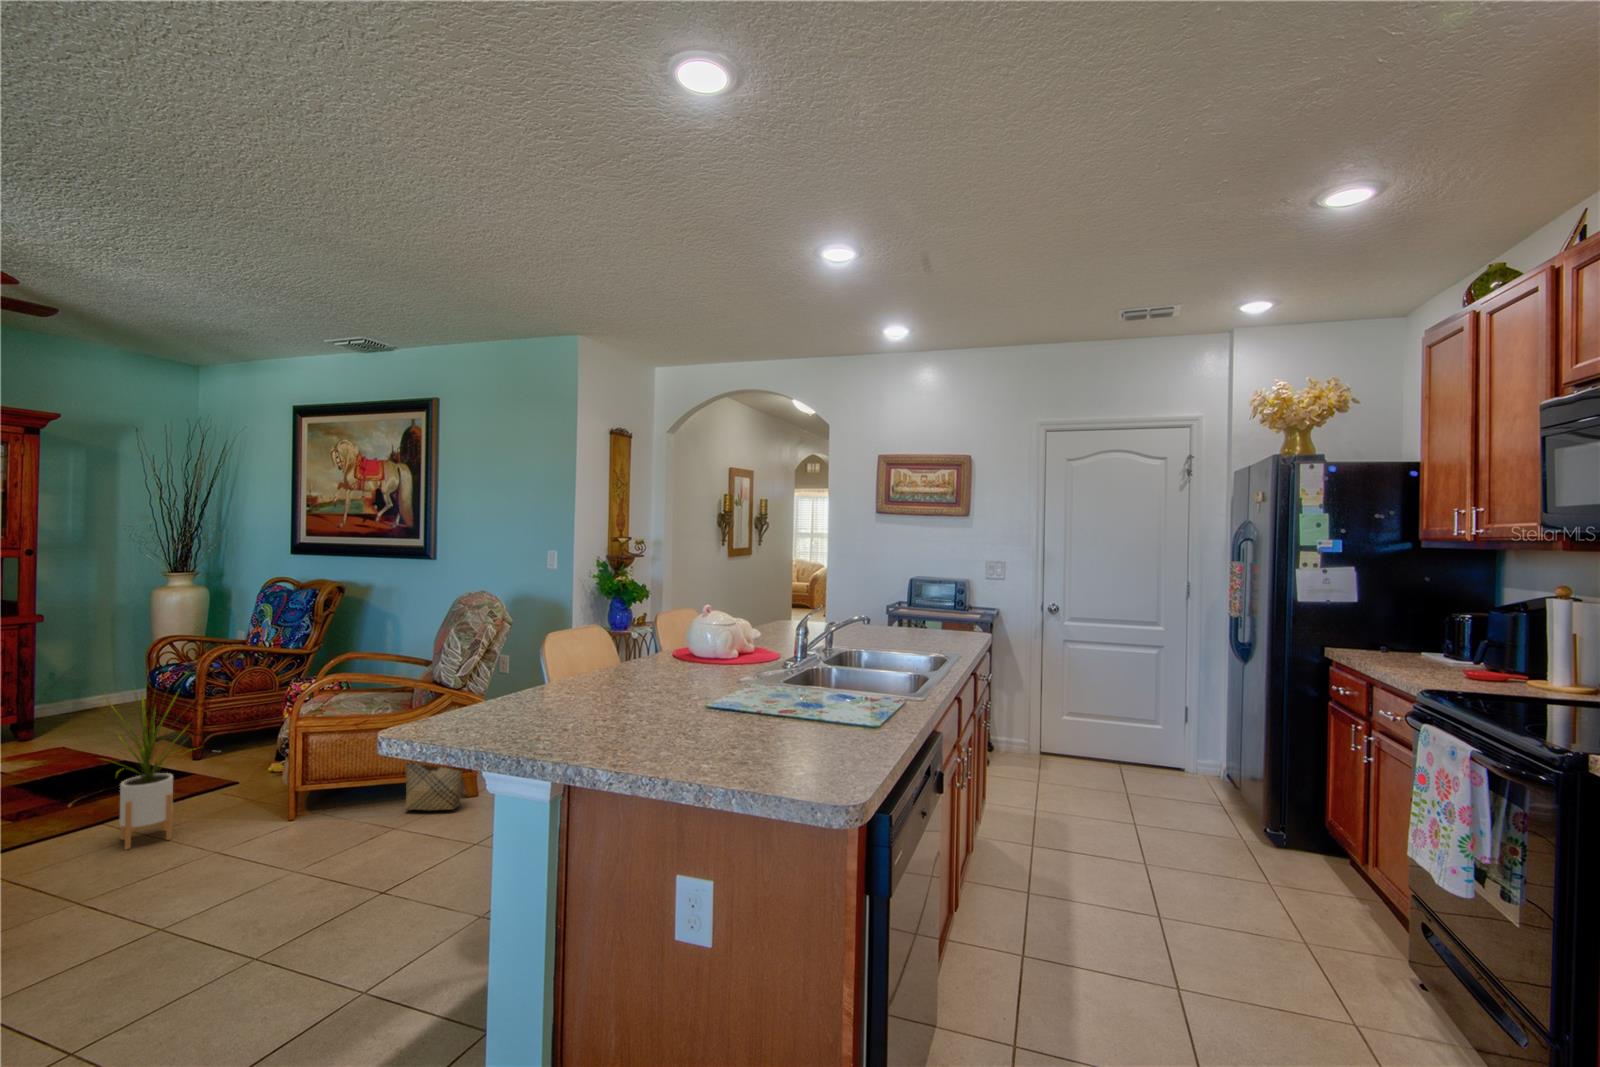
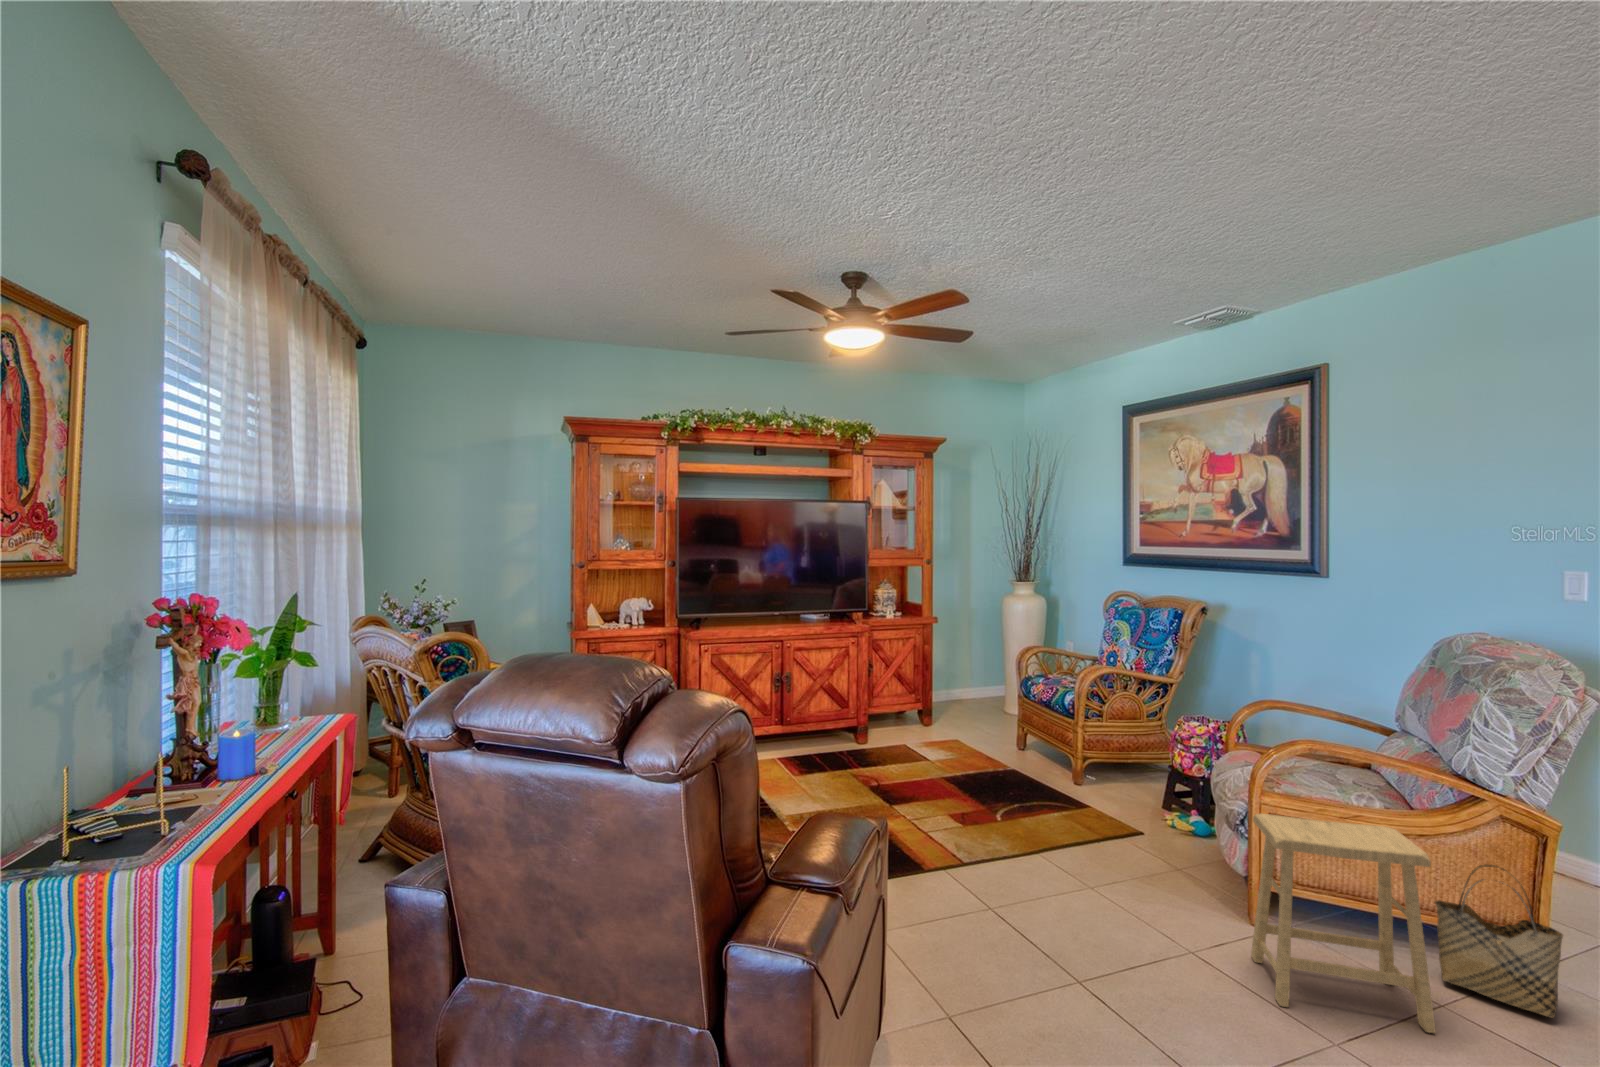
house plant: present [102,693,184,849] -> none [1037,711,1145,909]
footstool: none [272,720,376,857] -> present [1251,813,1436,1033]

